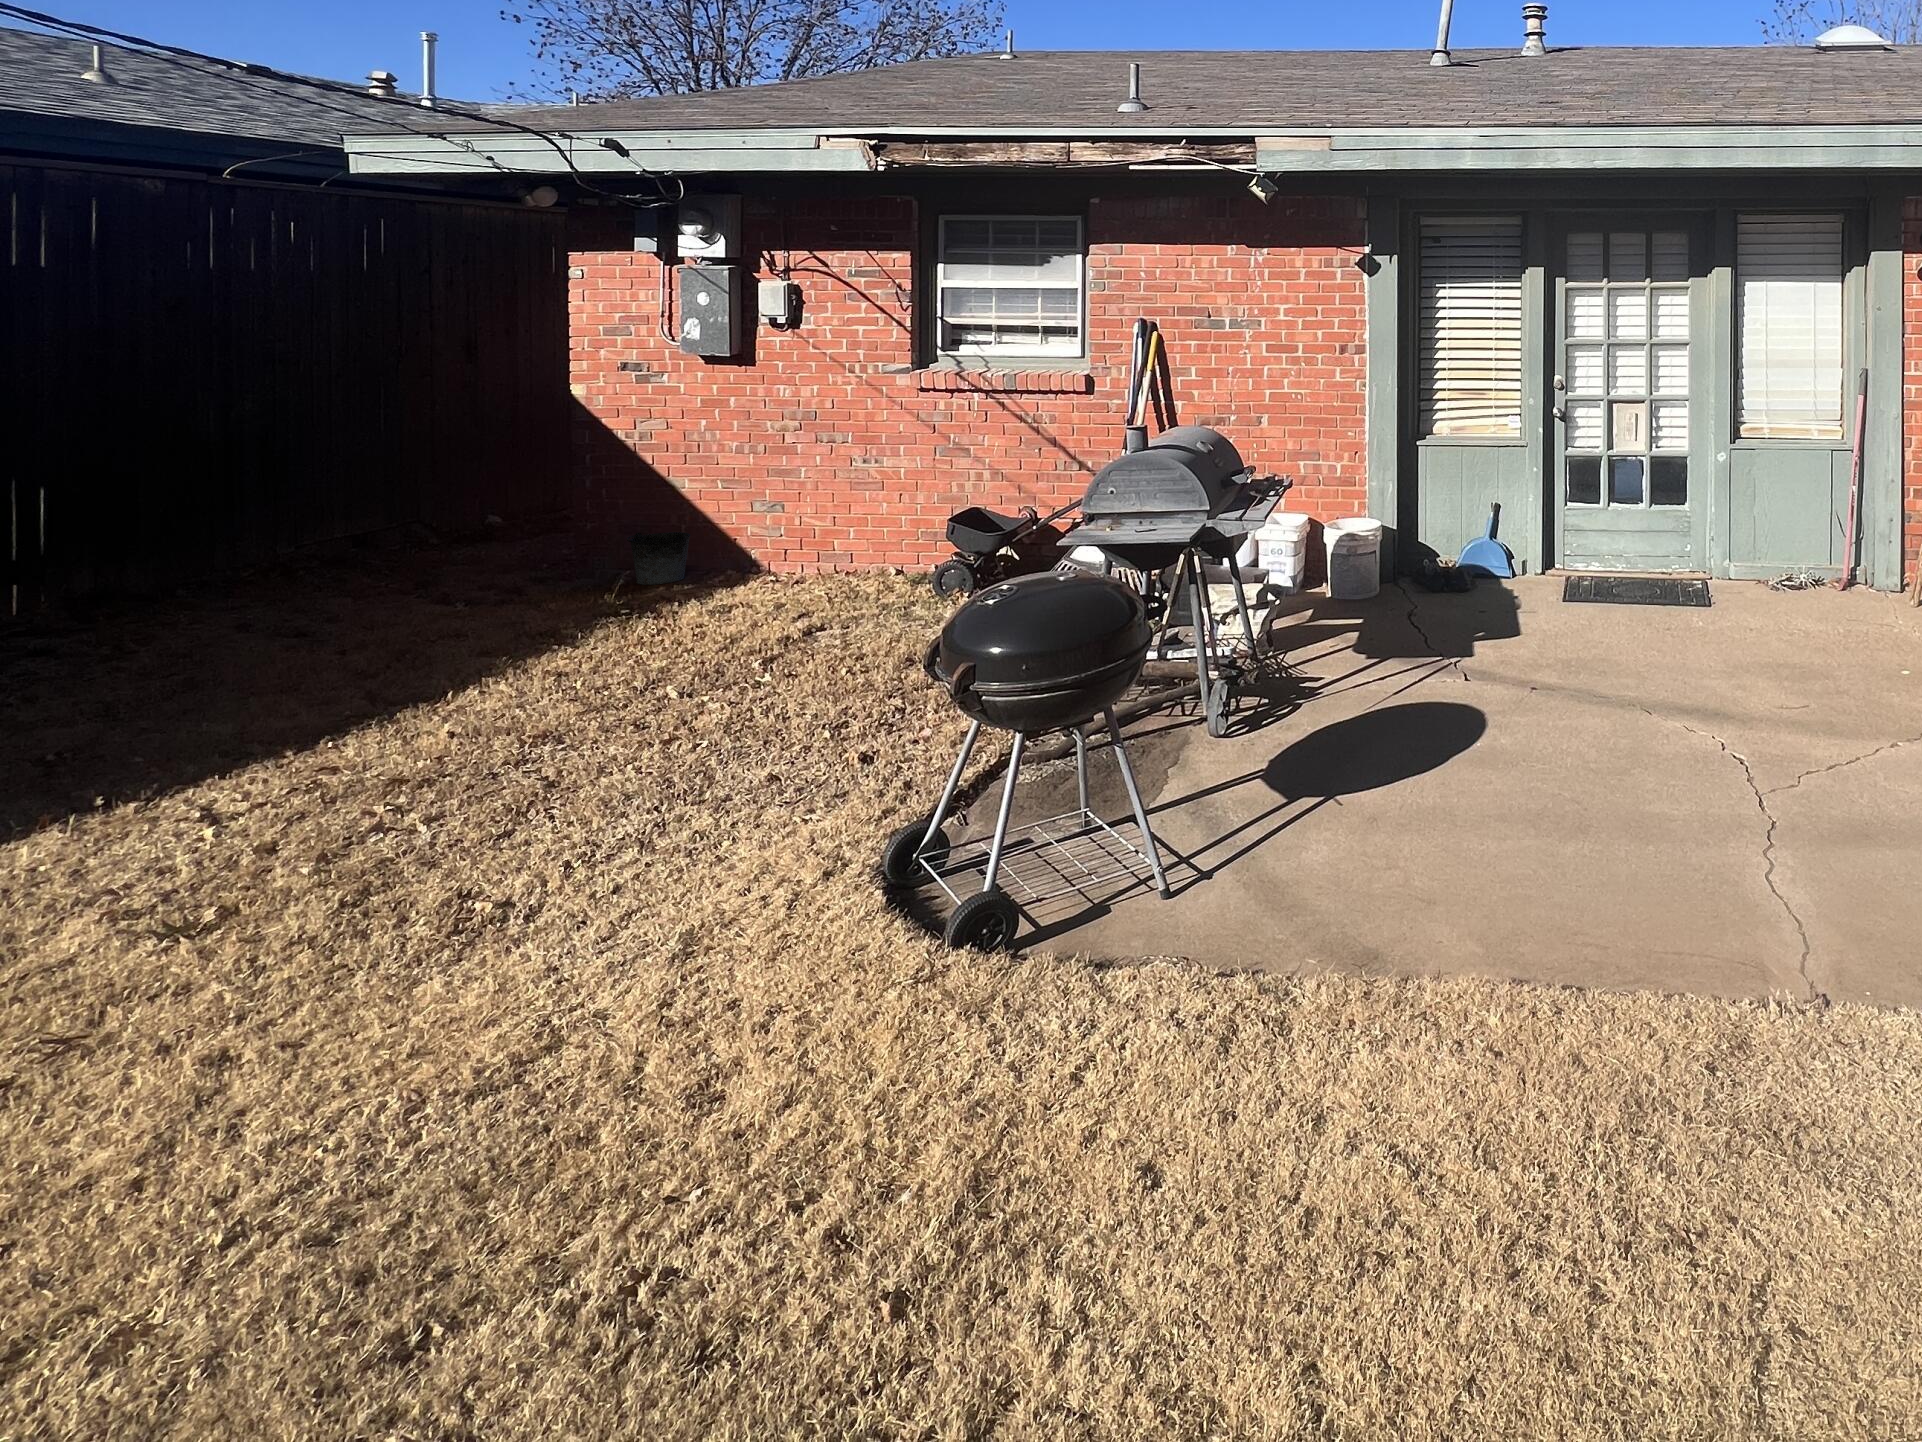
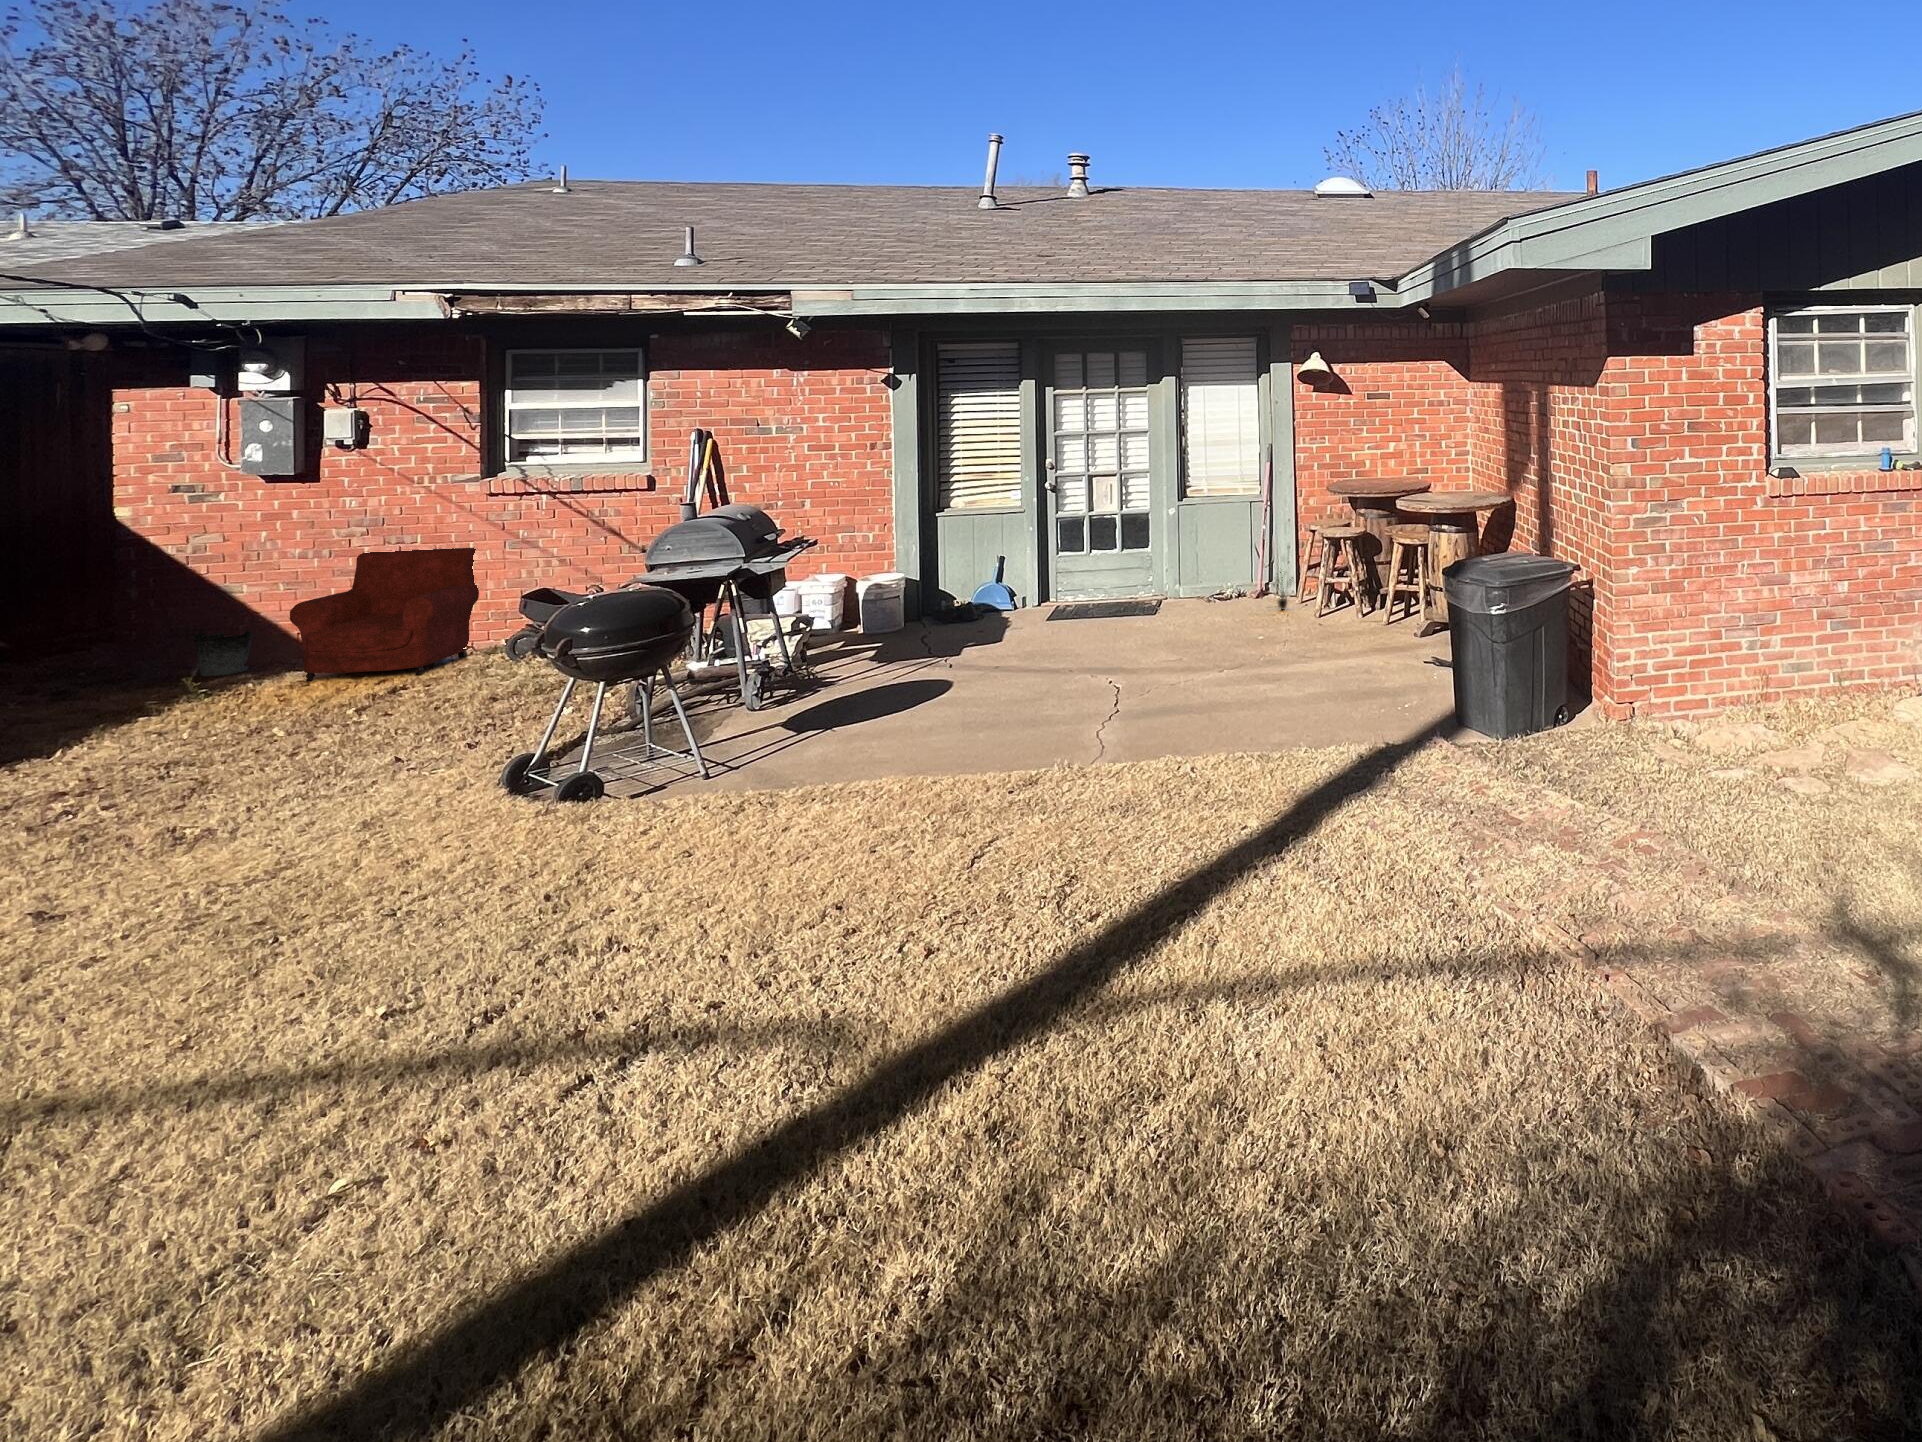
armchair: none [709,450,911,610] -> present [290,548,479,682]
decorative plant: none [1856,550,1904,611] -> present [1277,572,1294,610]

